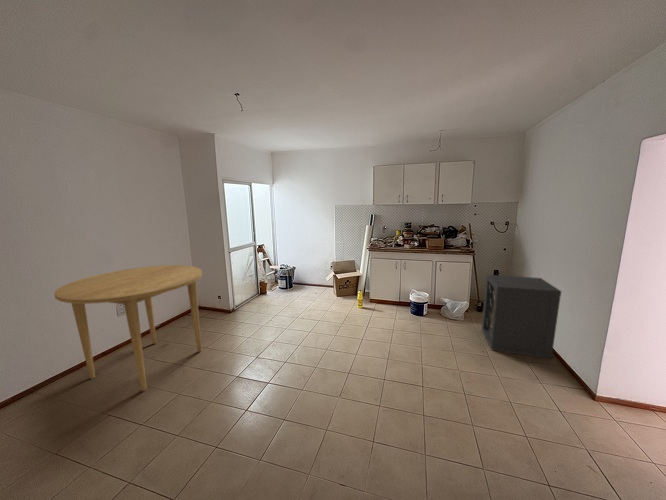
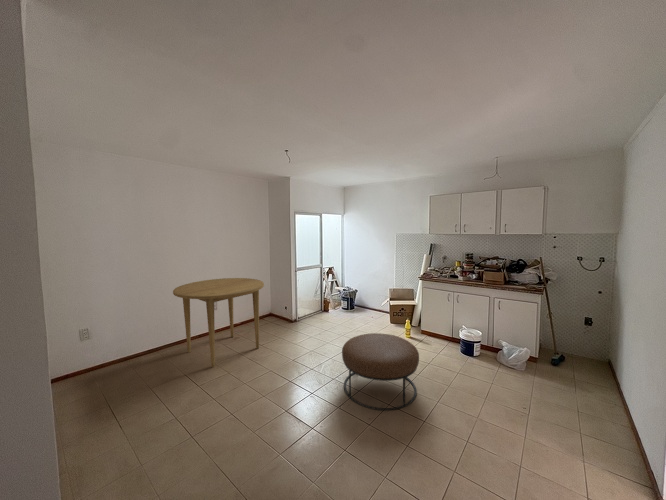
storage cabinet: present [482,275,561,358] -> none [532,318,622,433]
ottoman: none [324,309,407,391] -> present [342,333,419,410]

